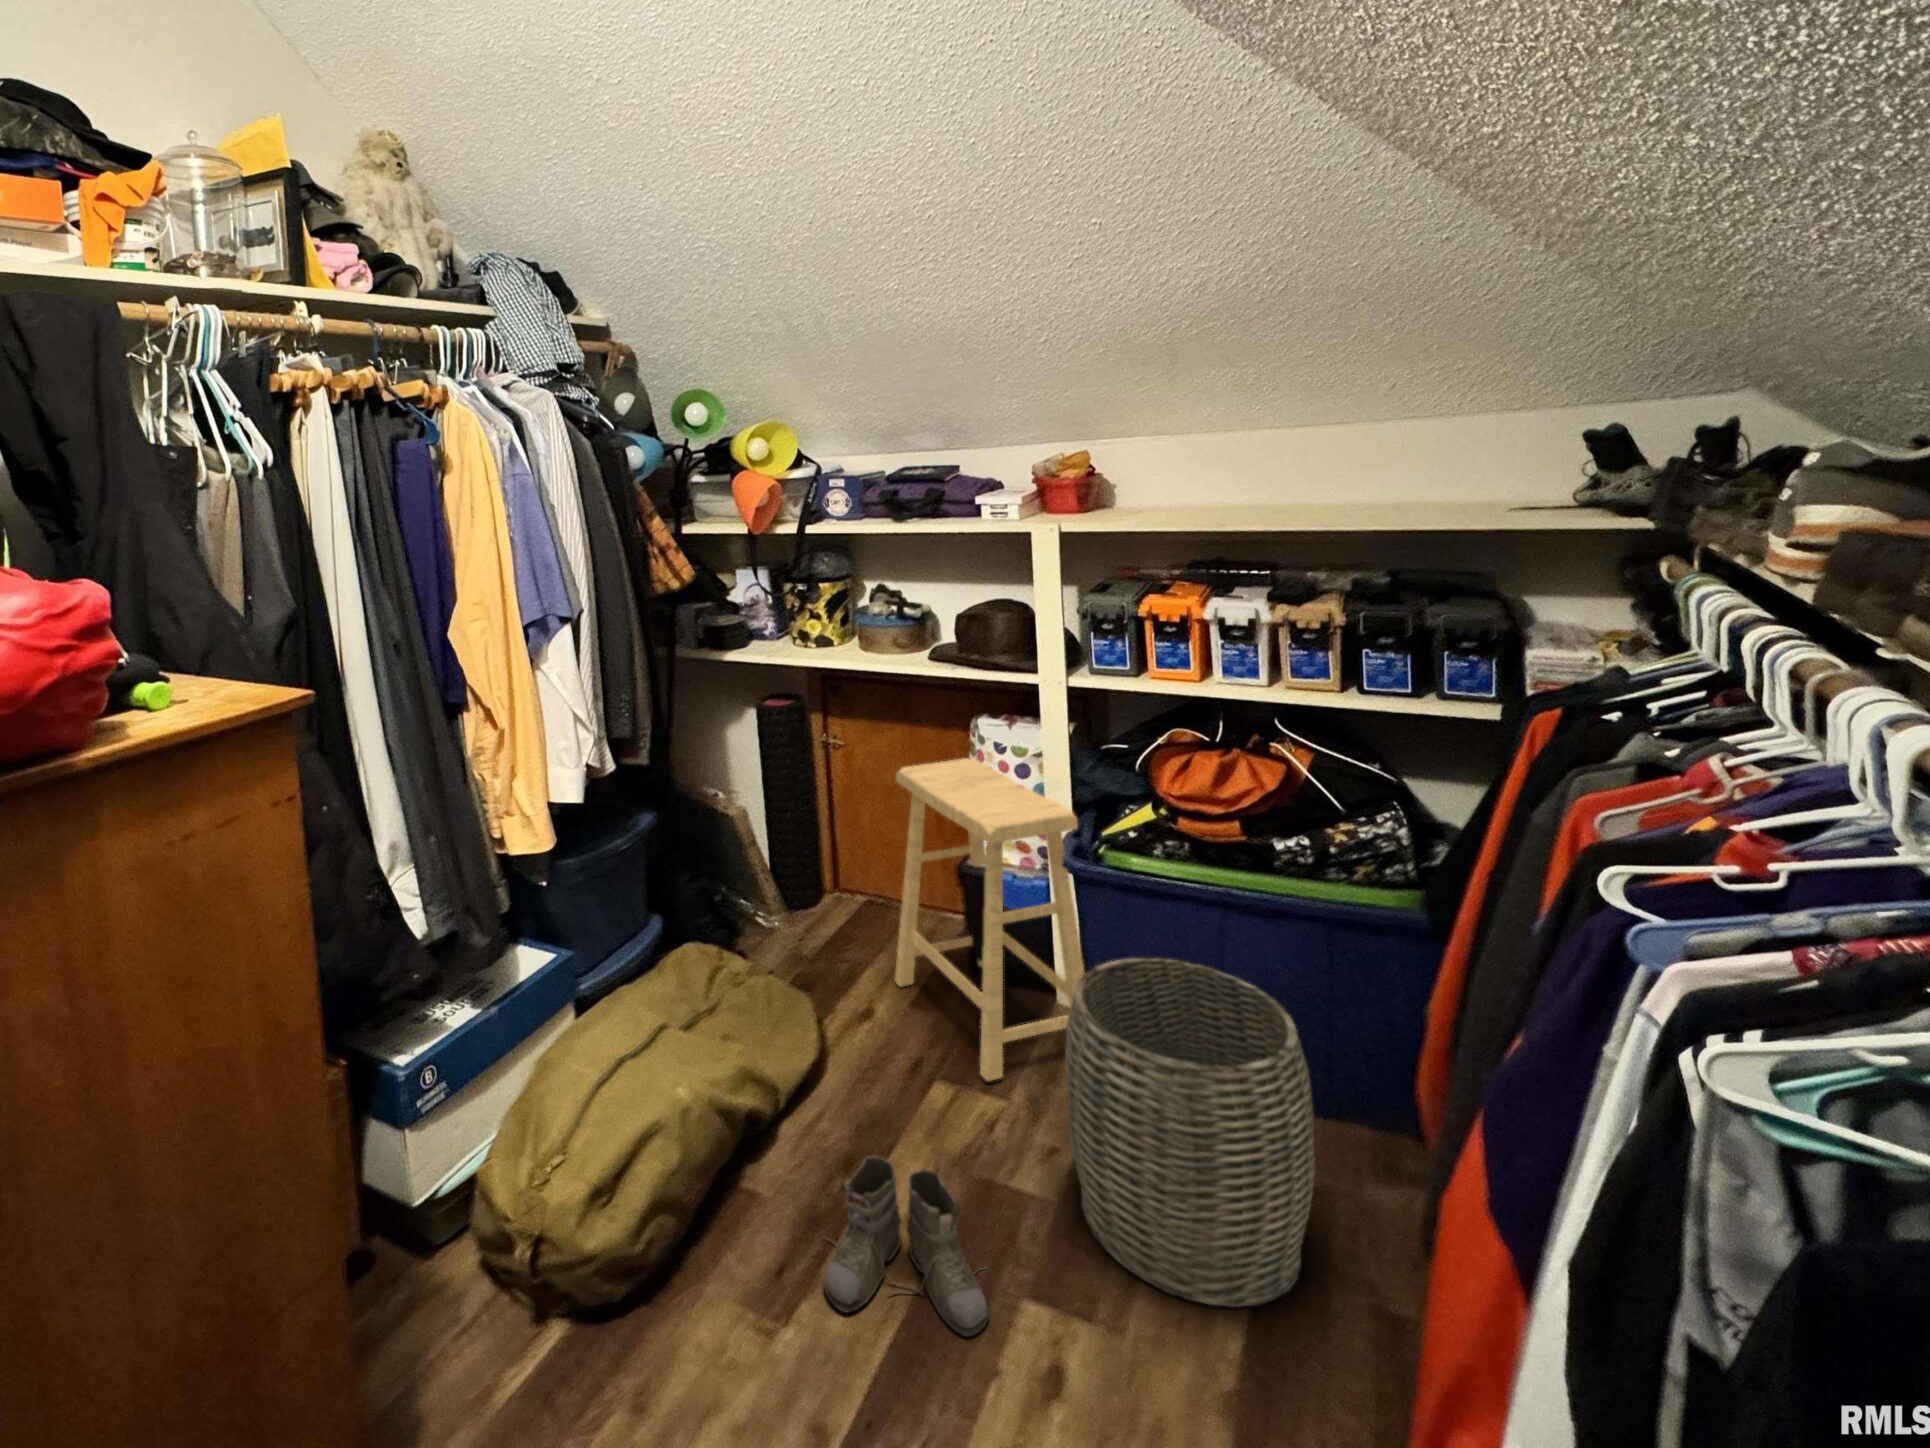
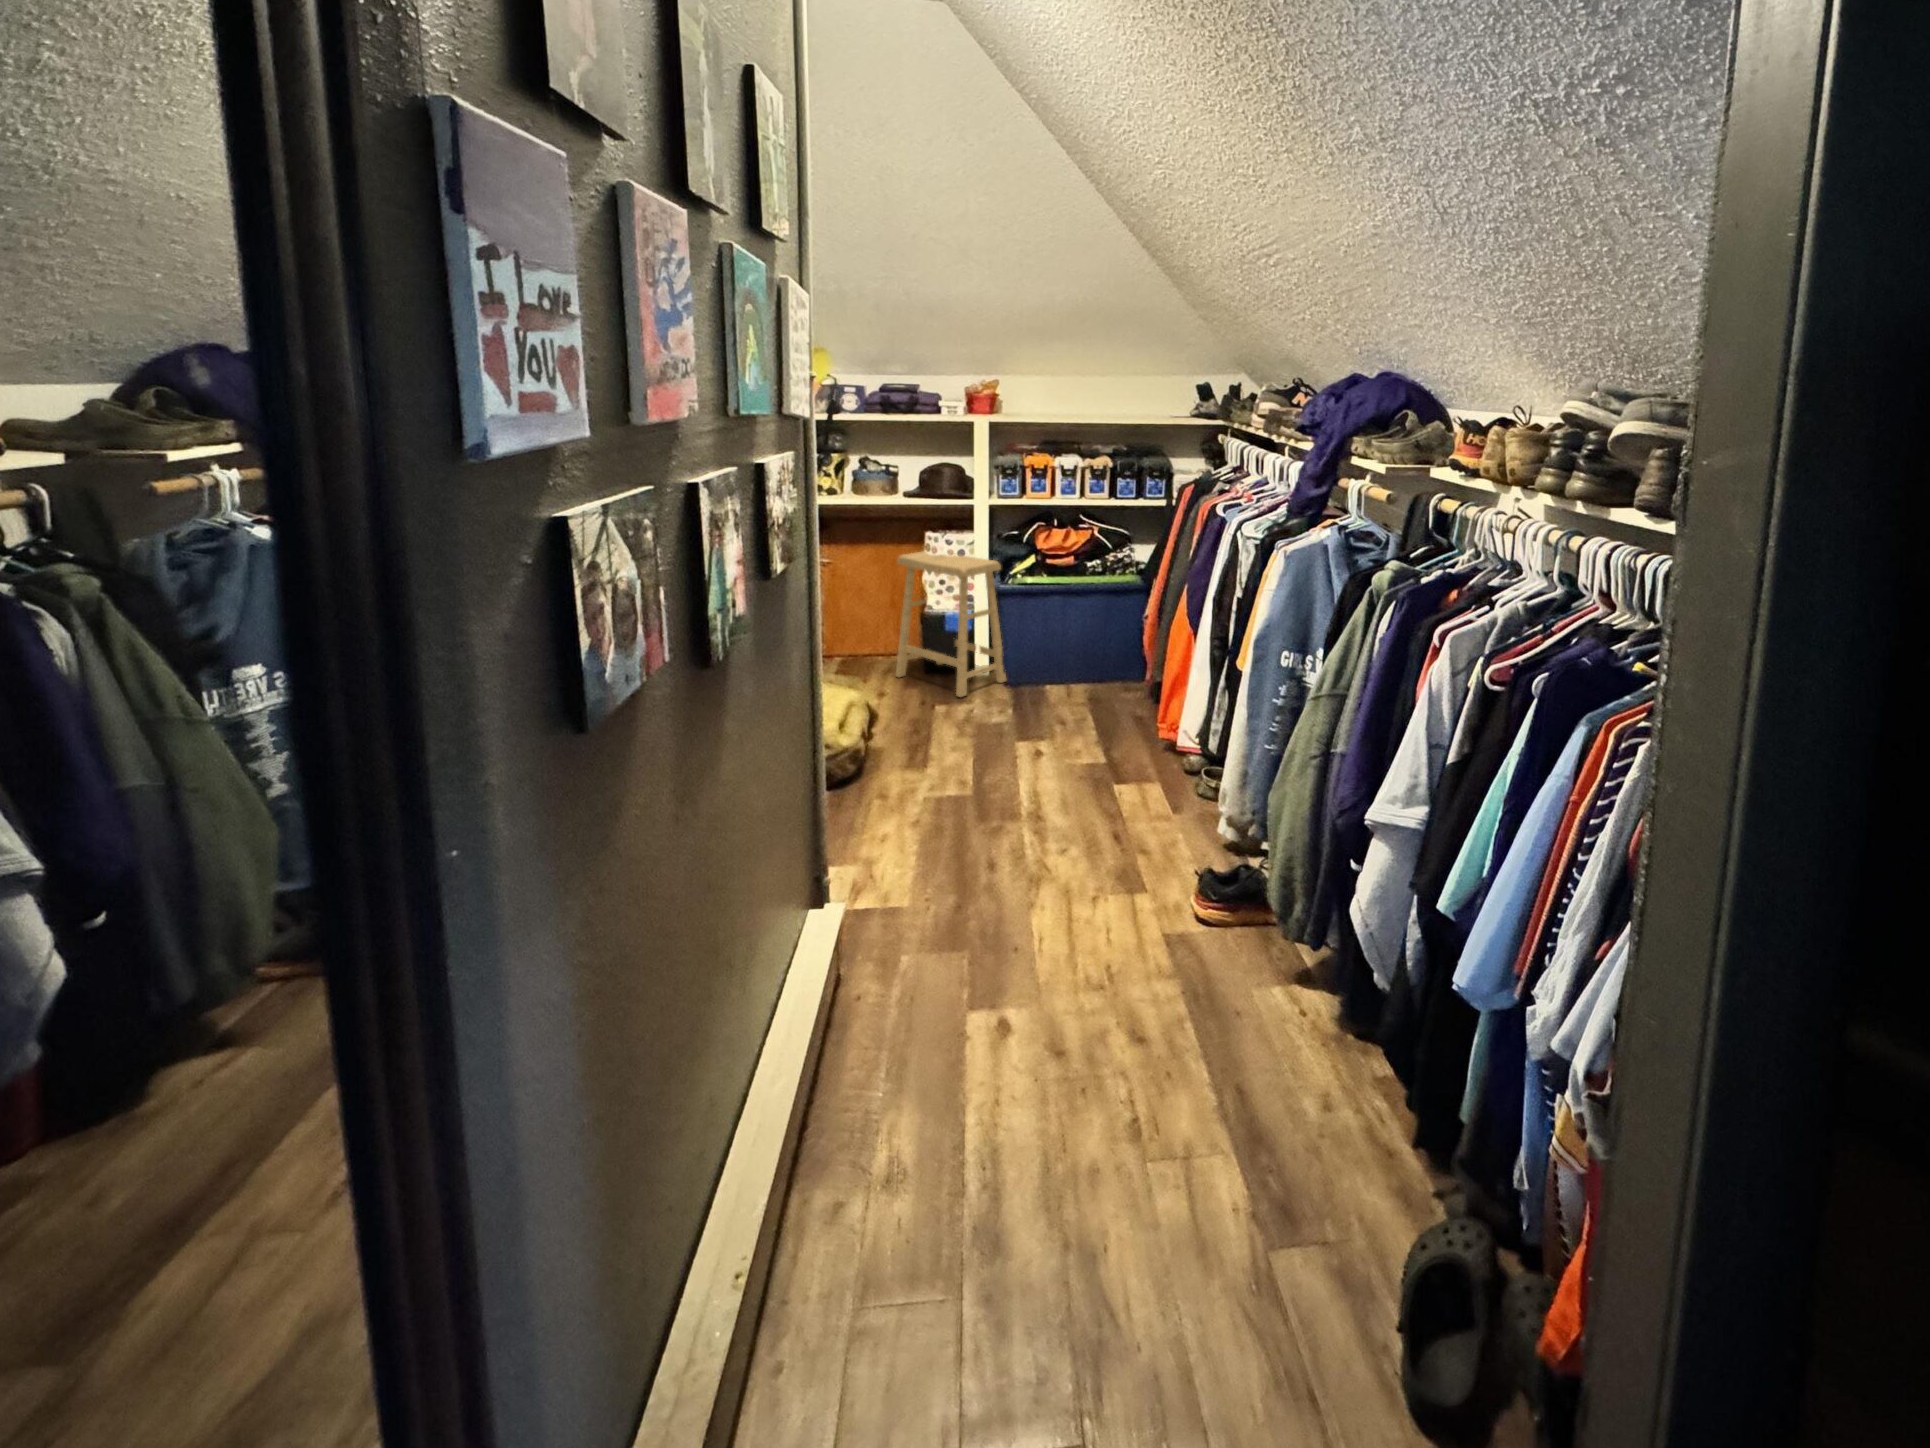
woven basket: present [1065,958,1315,1307] -> none [1010,613,1106,731]
boots: present [823,1156,989,1337] -> none [909,707,992,766]

